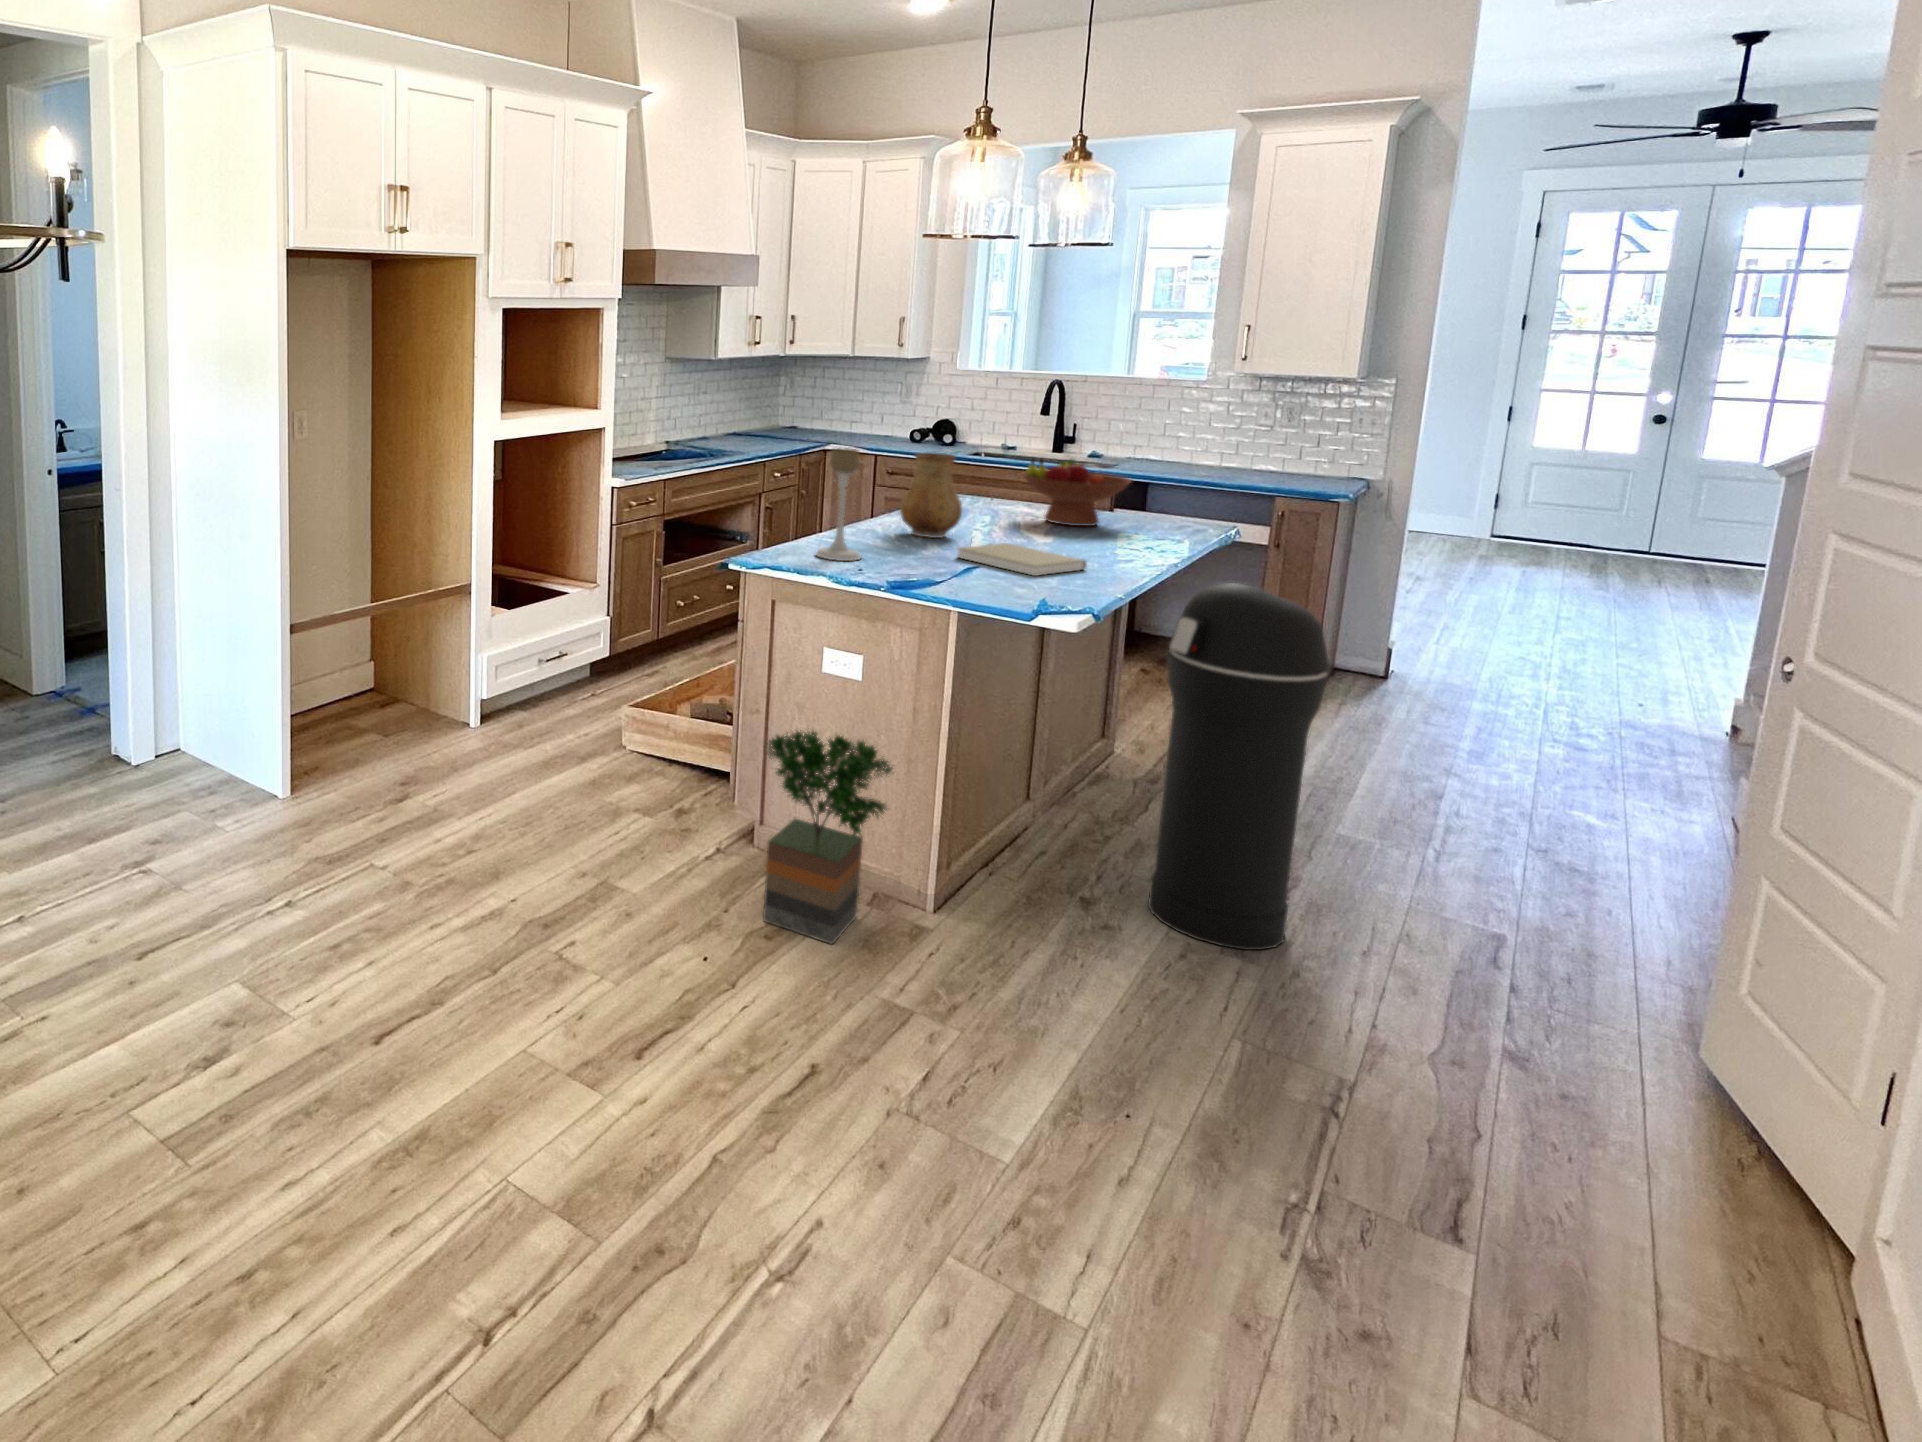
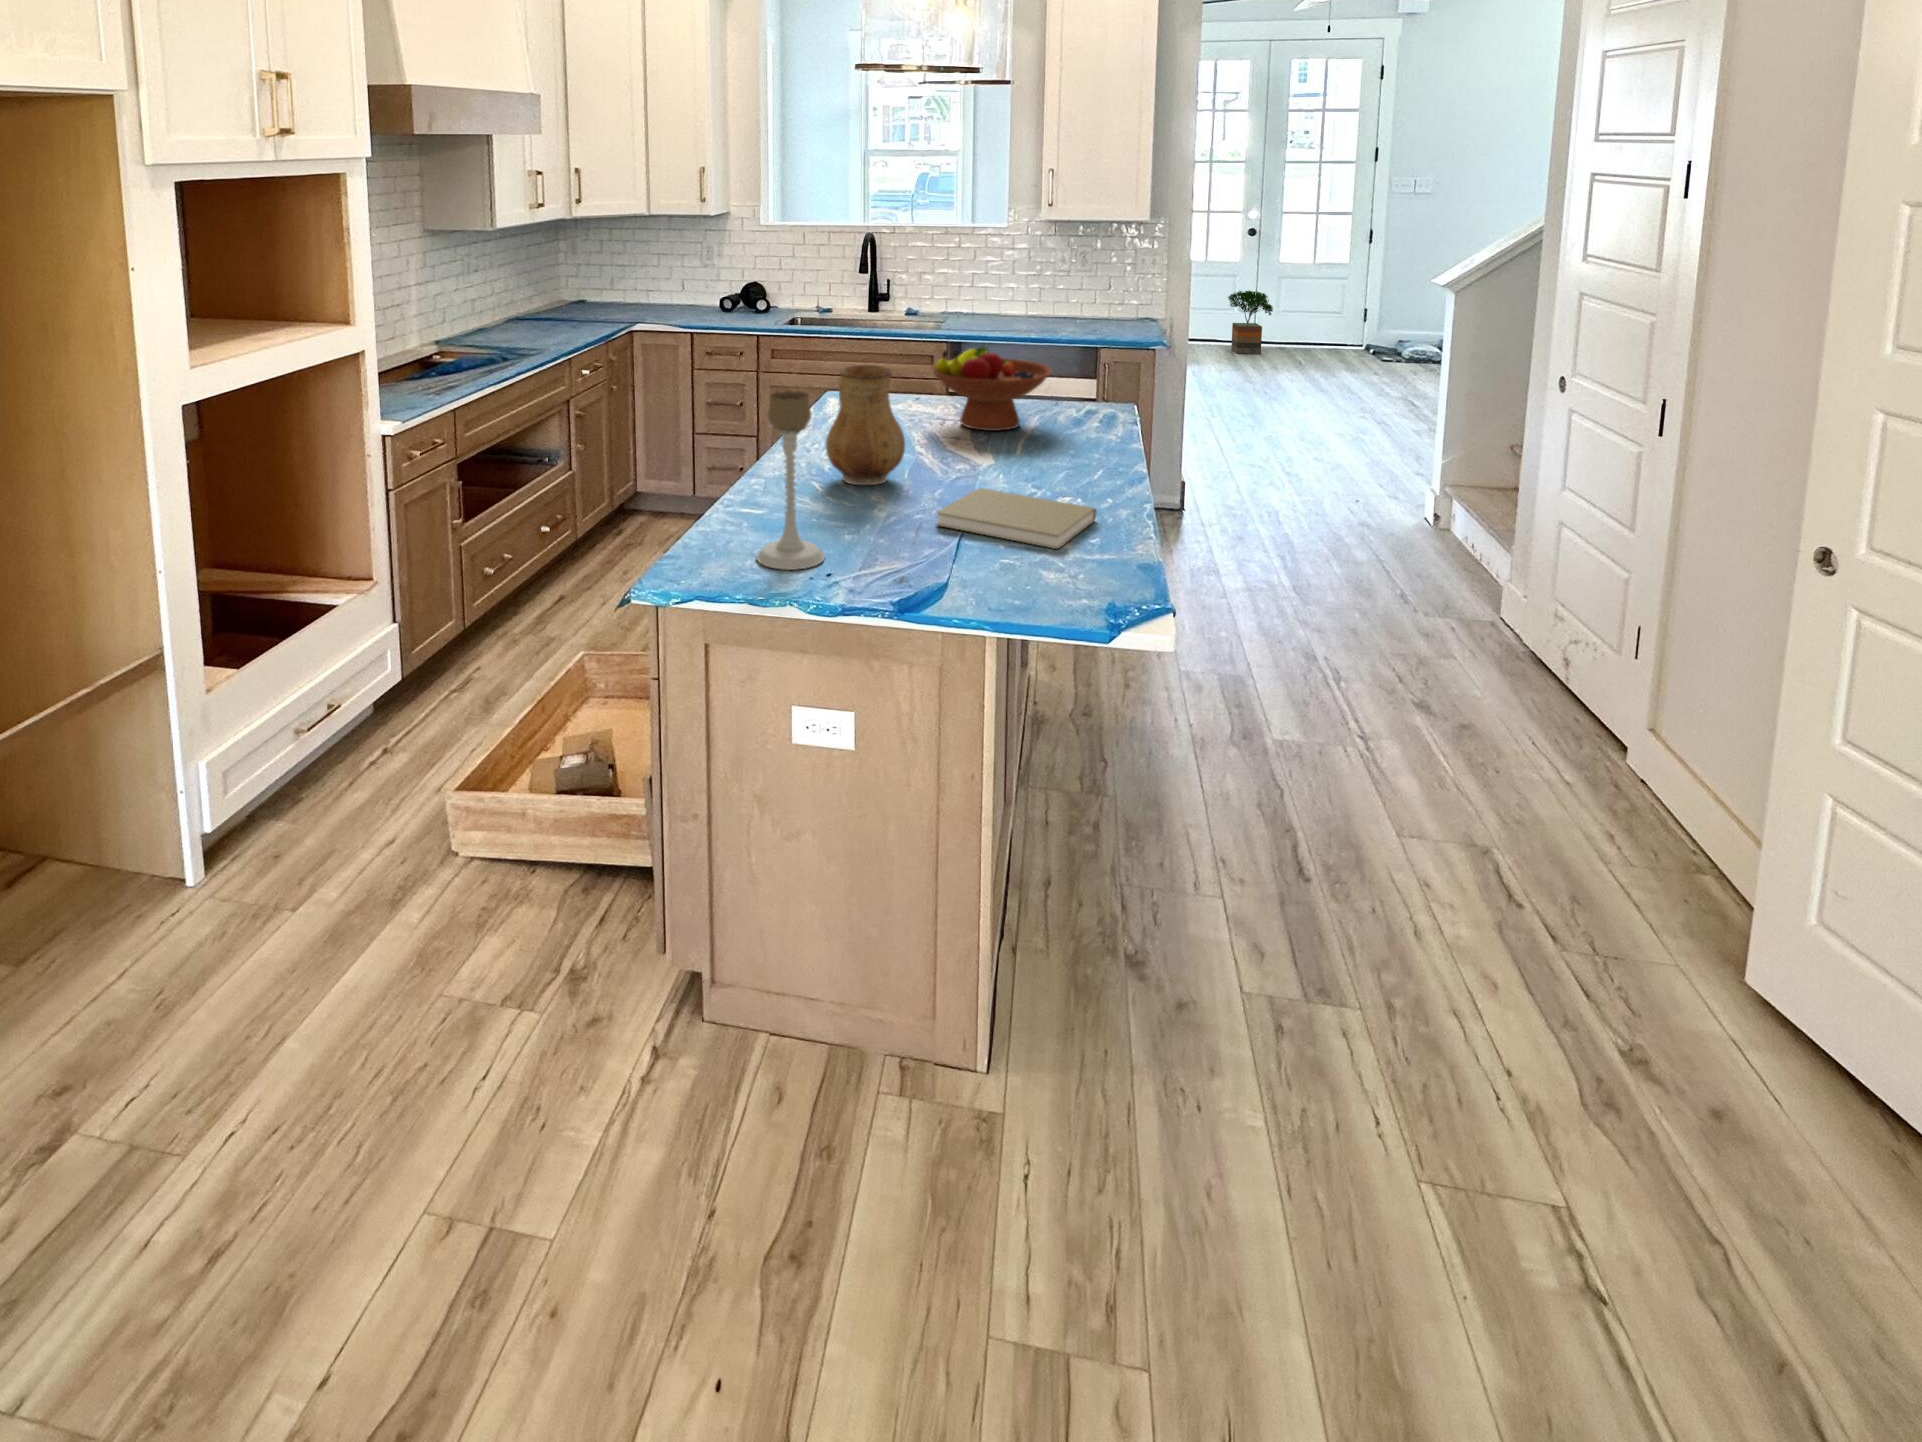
trash can: present [1148,583,1330,950] -> none [1189,516,1380,988]
potted tree: present [763,731,893,944] -> present [1228,291,1273,354]

